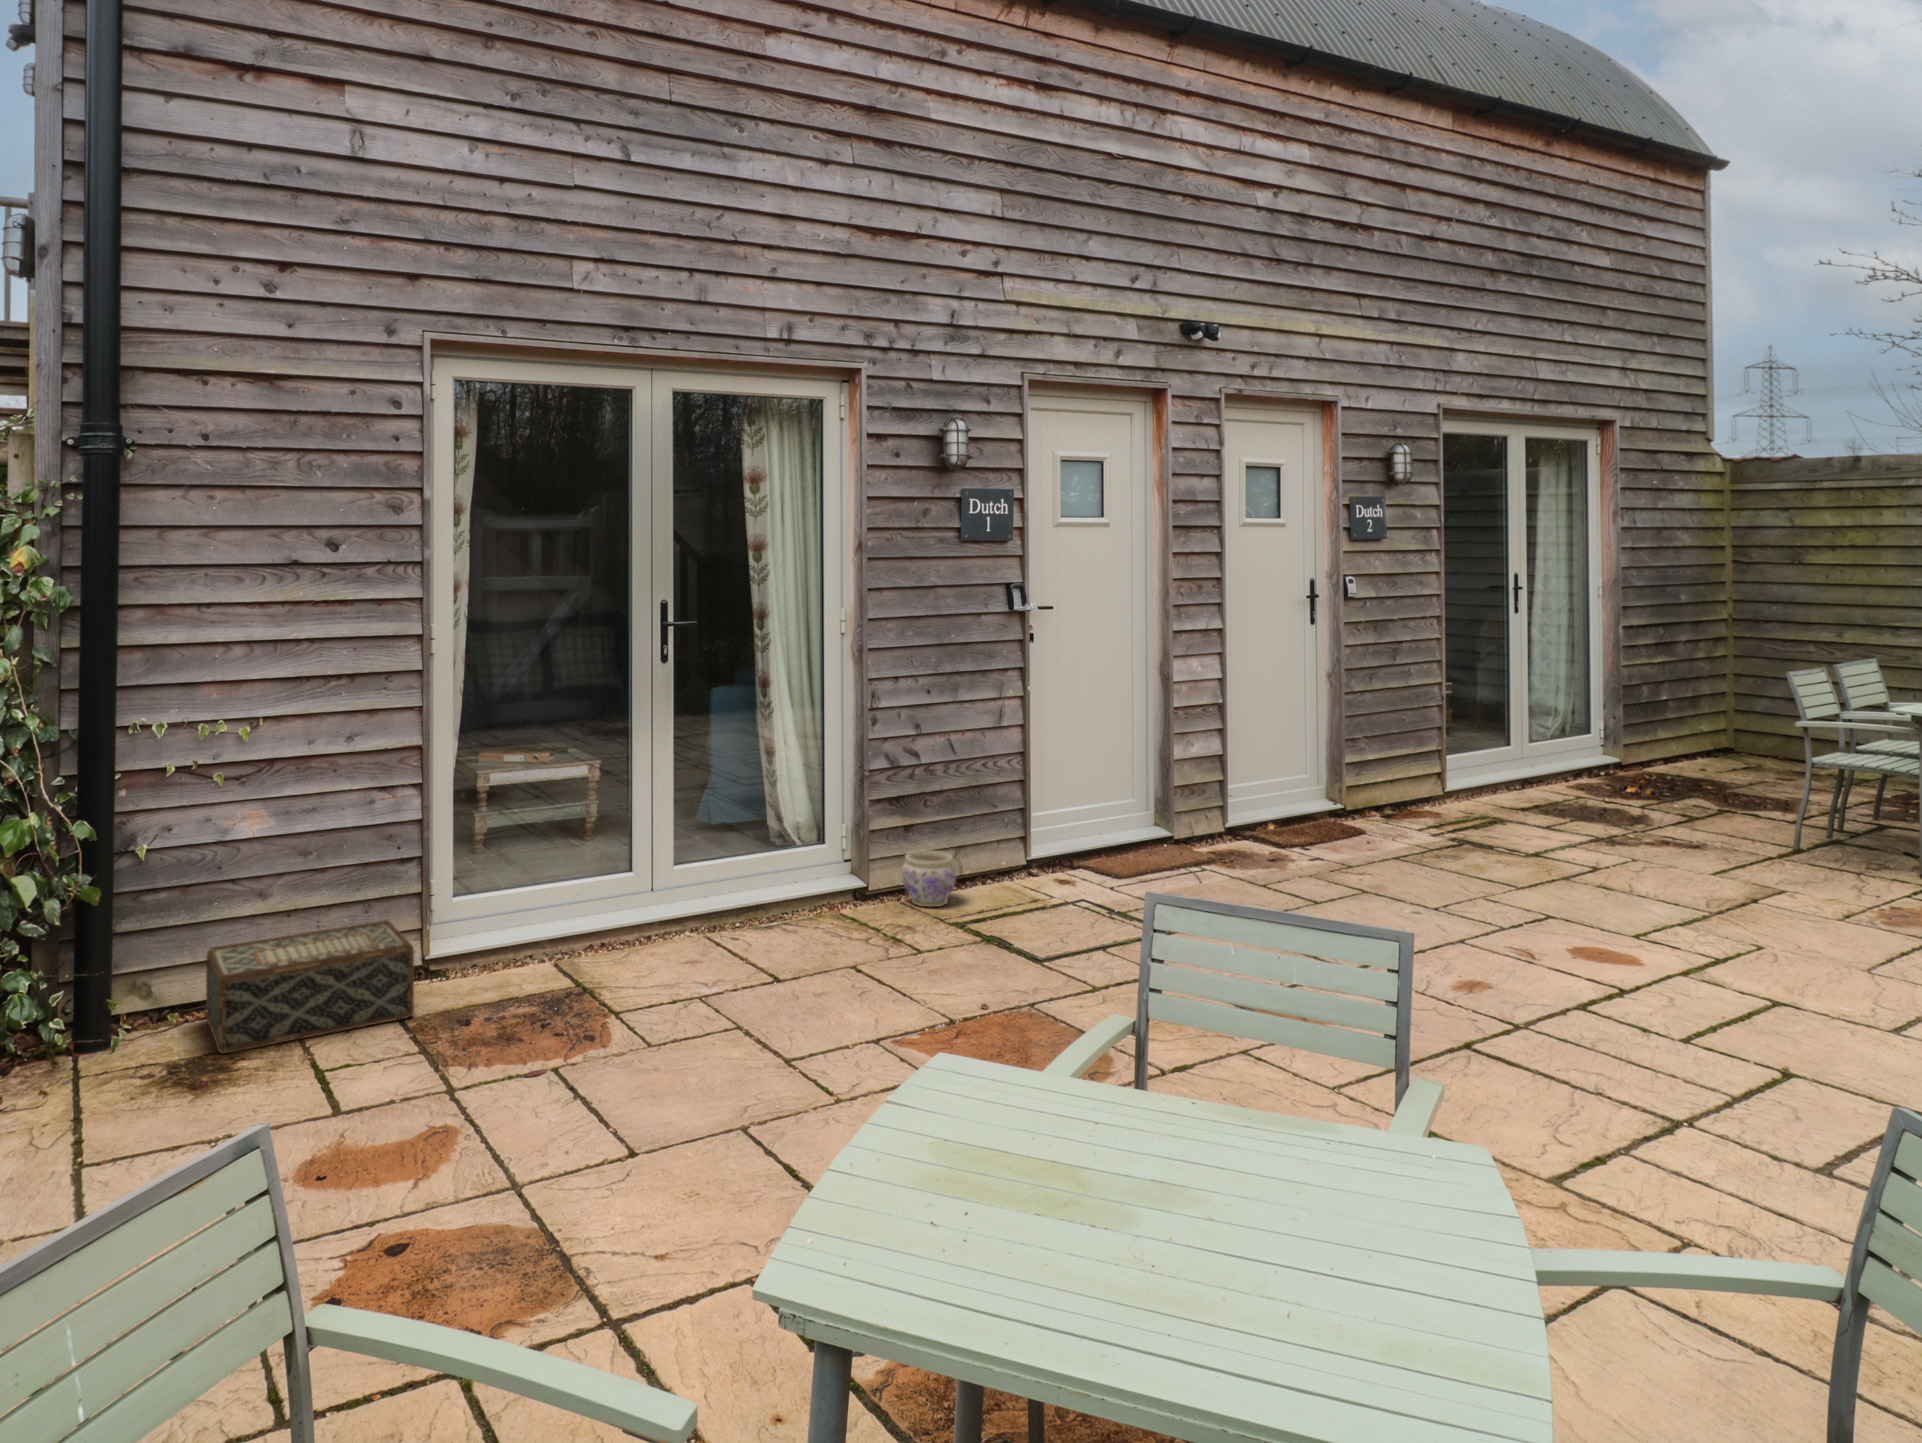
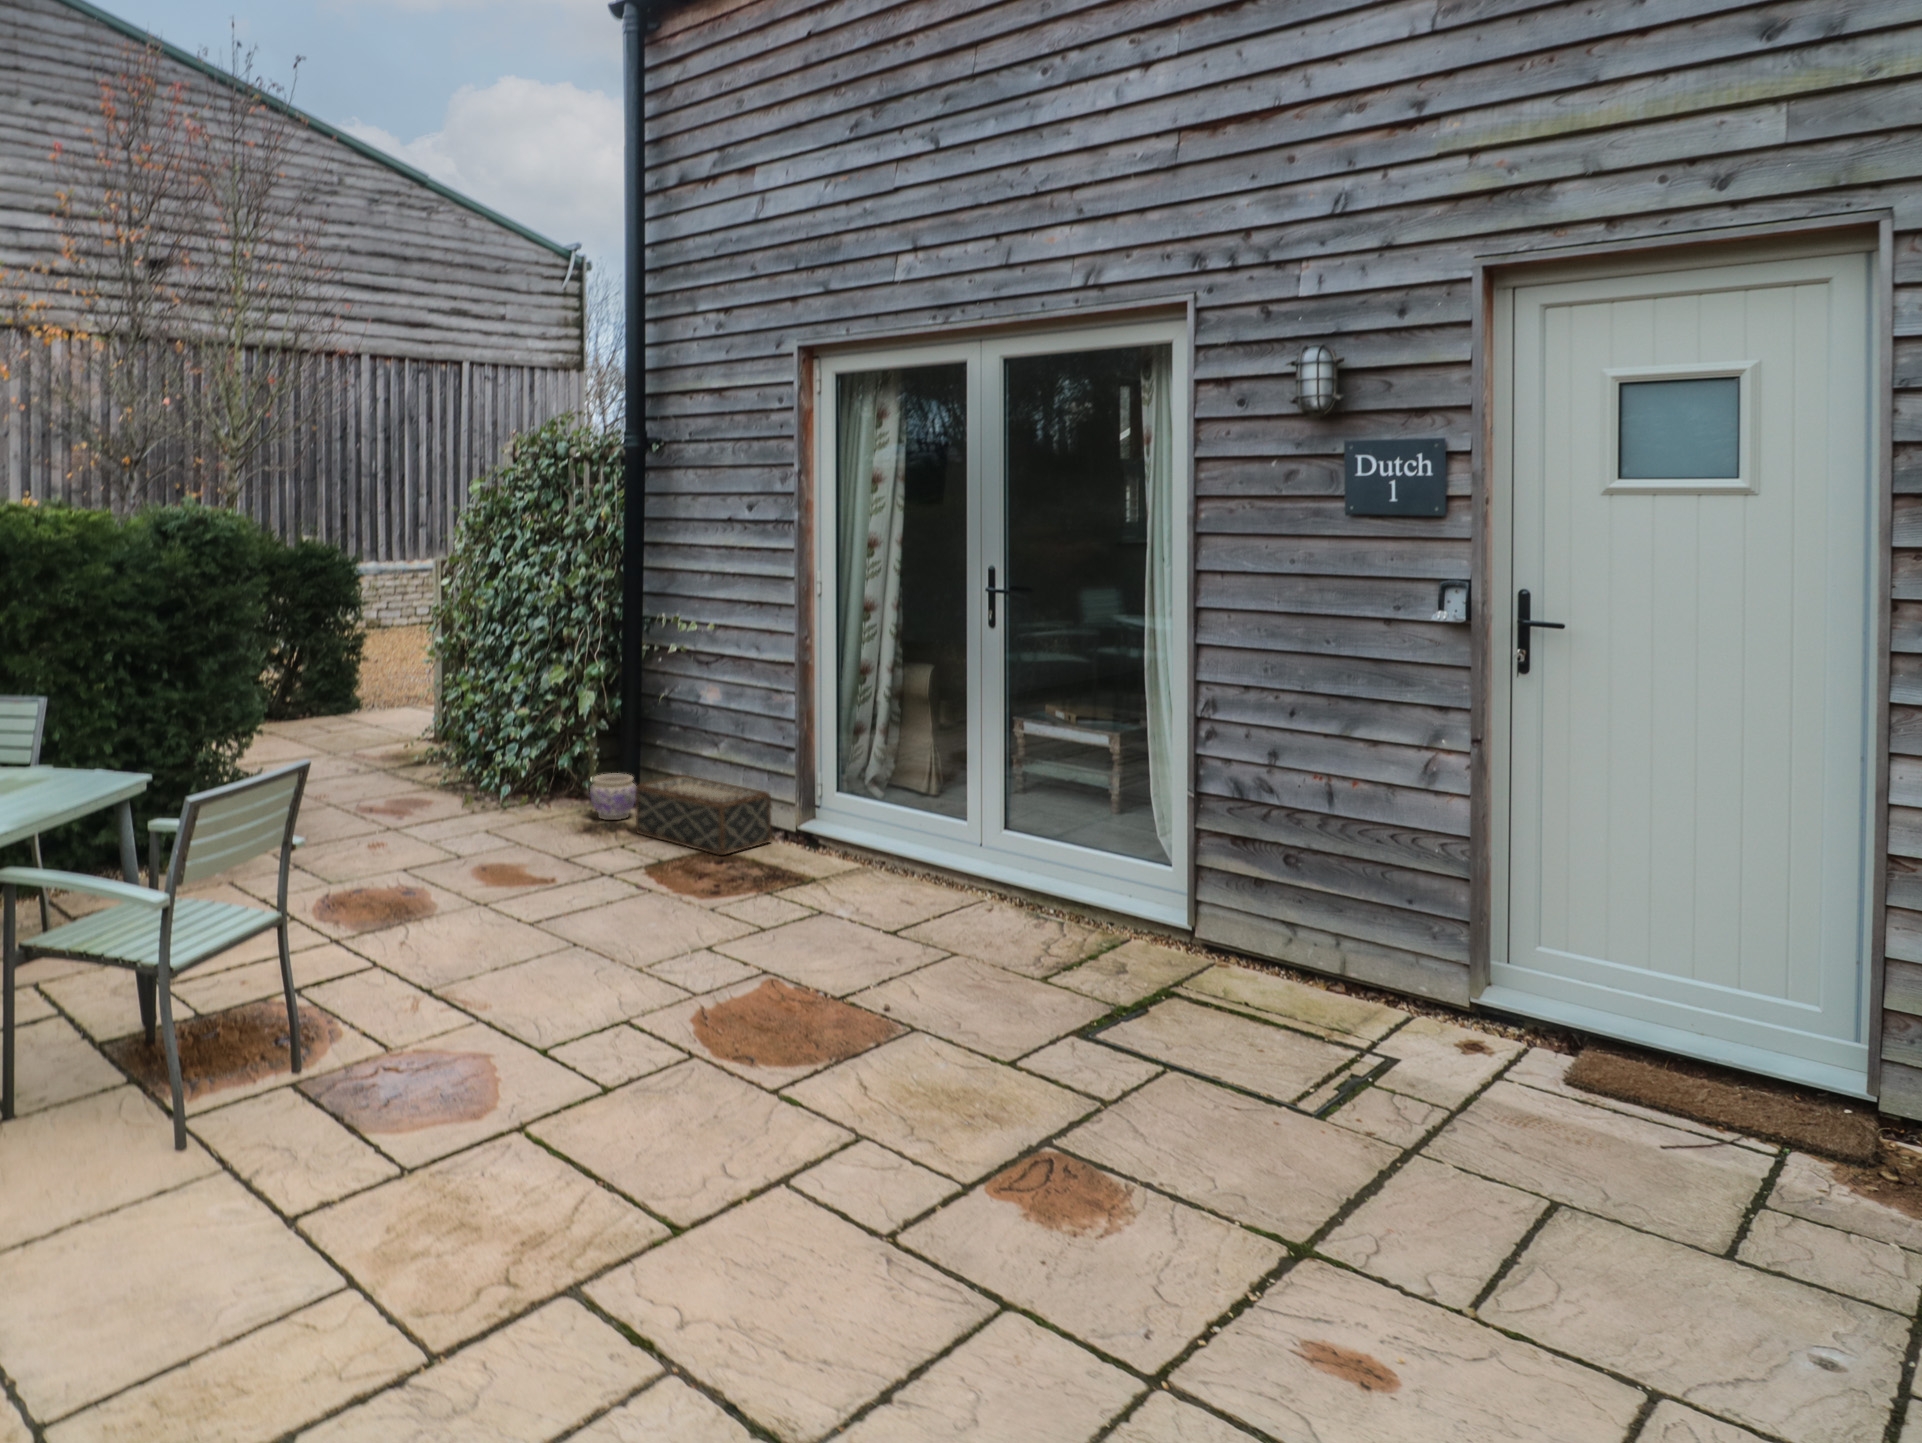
planter: present [902,850,956,907] -> present [590,773,636,820]

